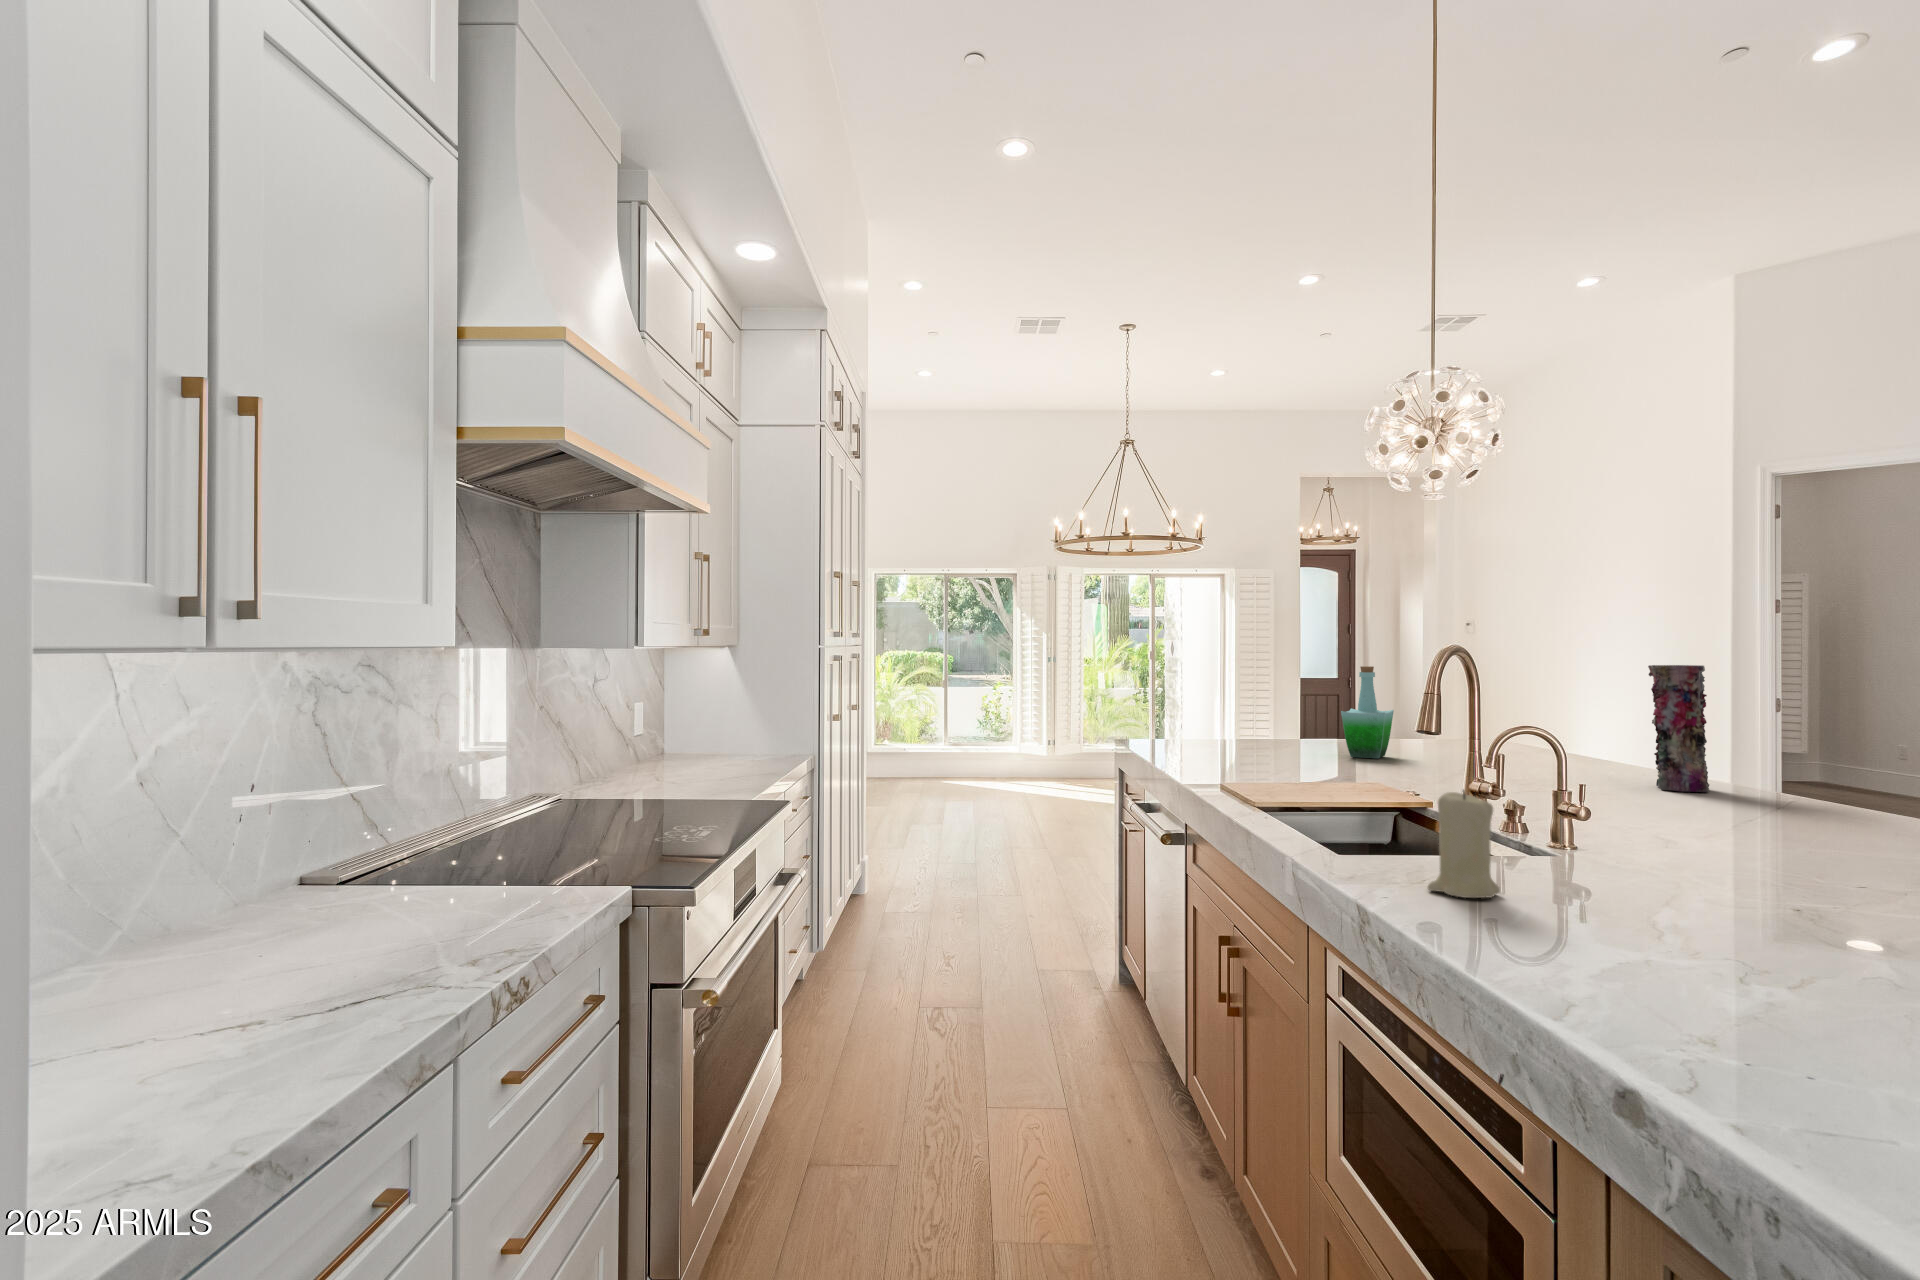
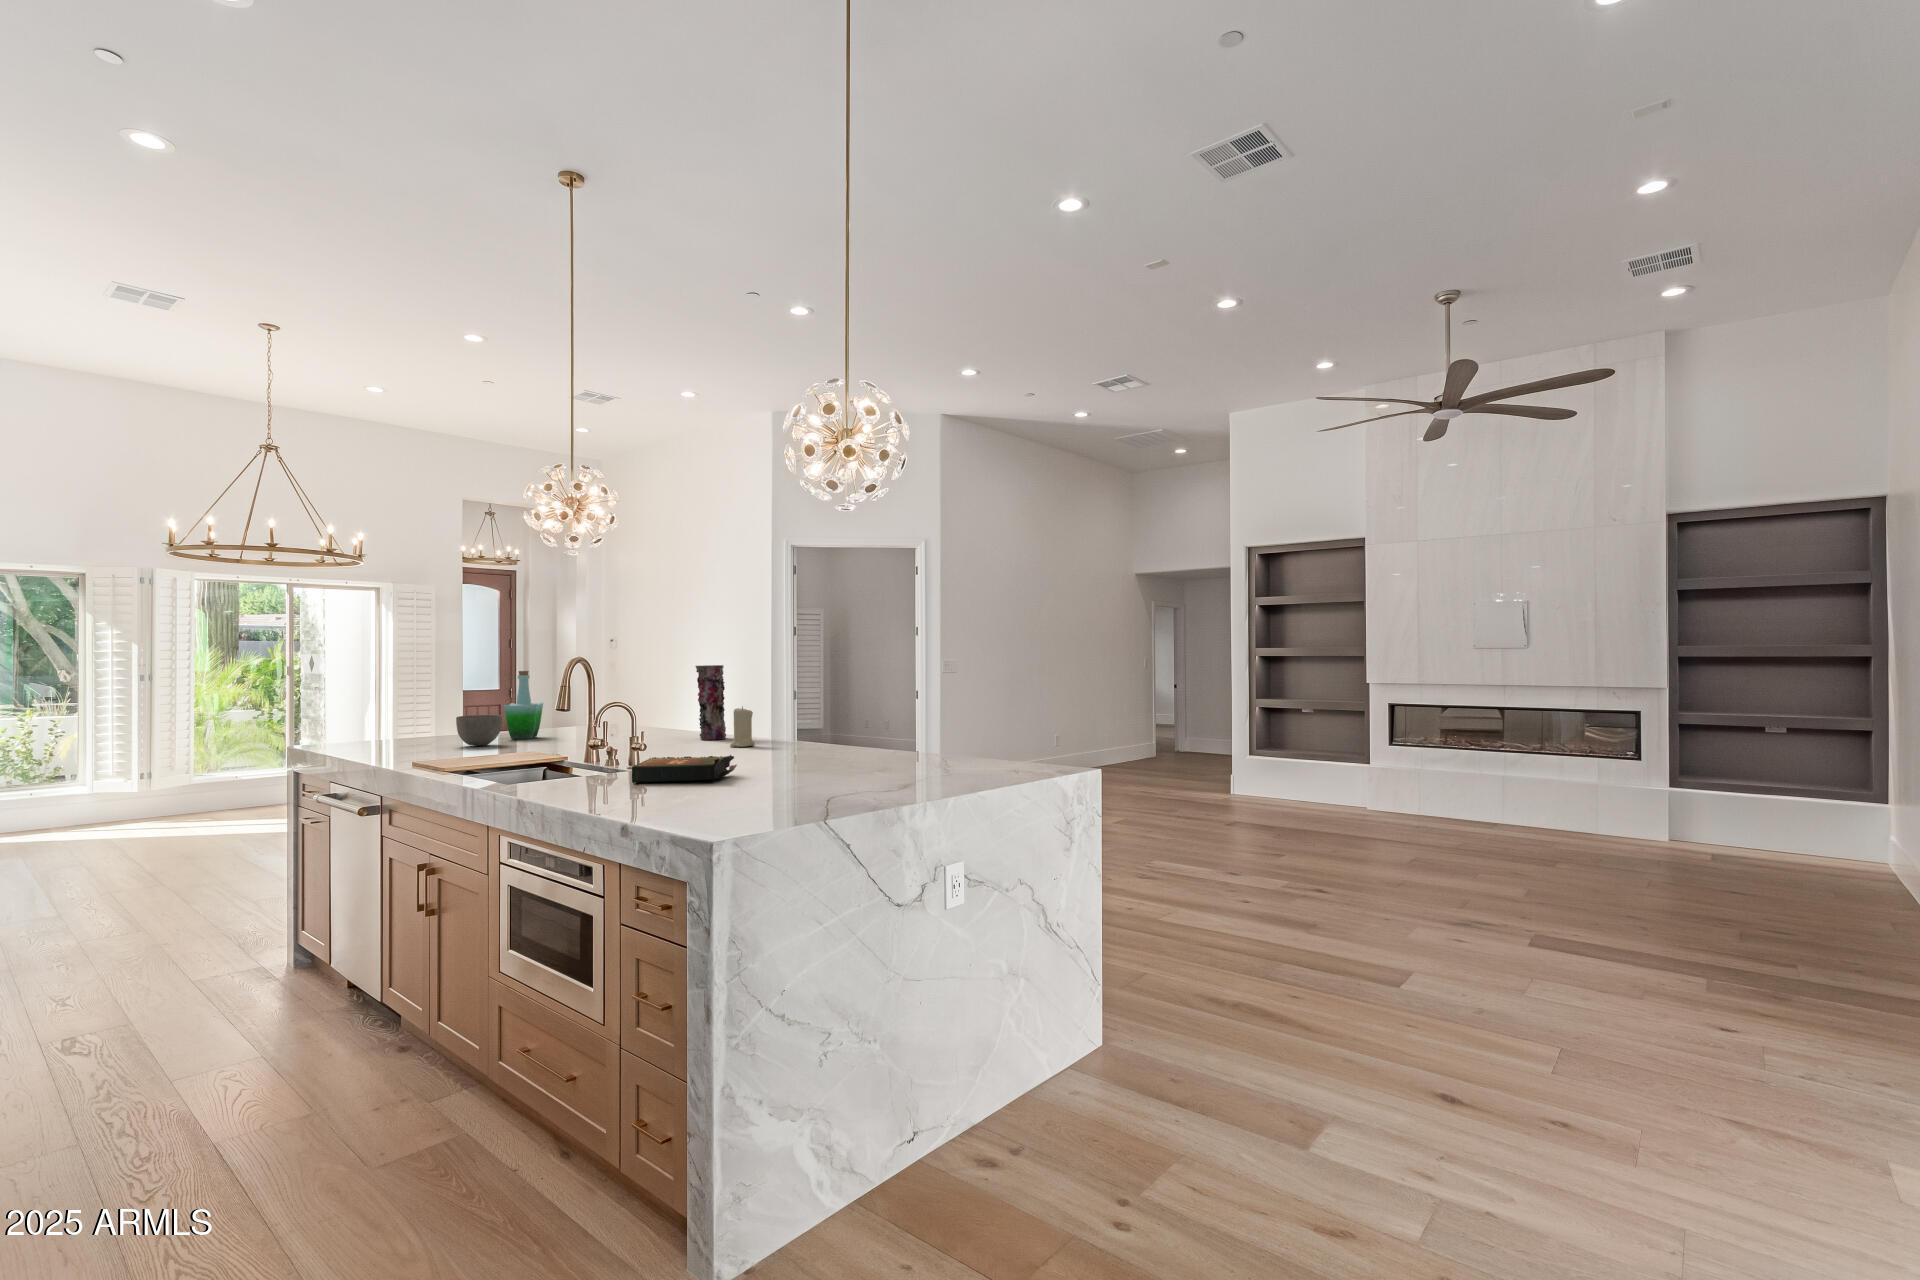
bowl: none [1281,724,1339,766] -> present [456,715,502,746]
candle: present [1428,790,1500,898] -> present [730,707,755,747]
book: none [1572,843,1819,930] -> present [632,755,737,783]

